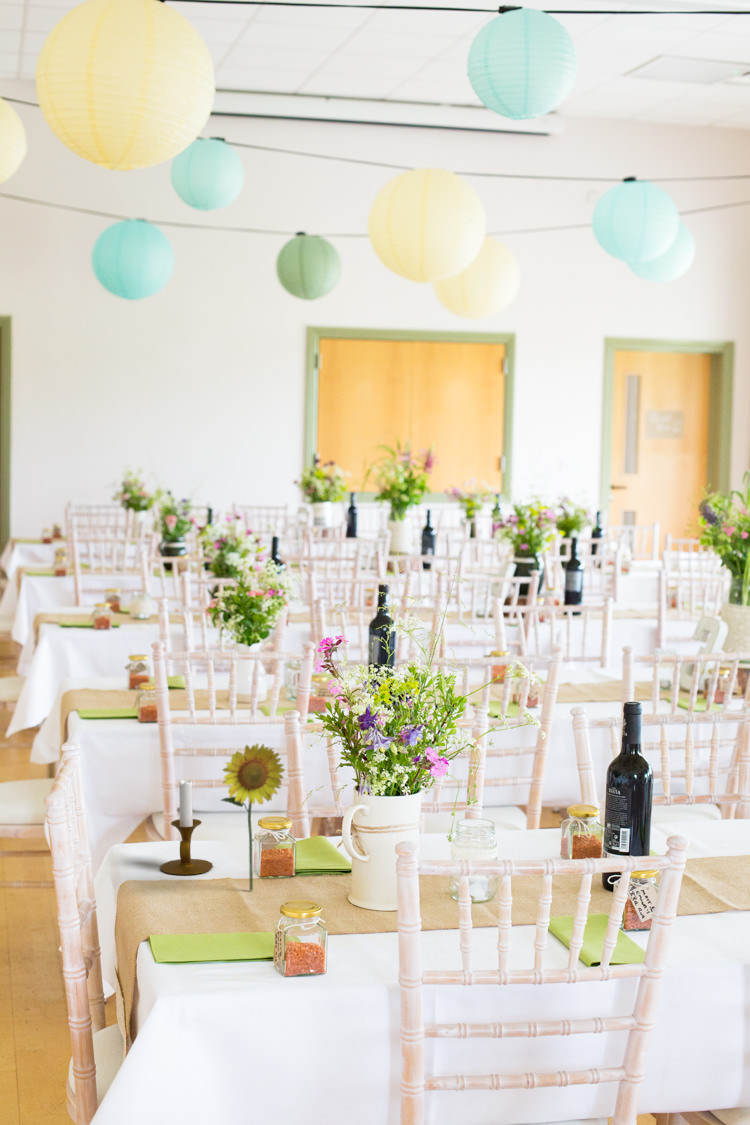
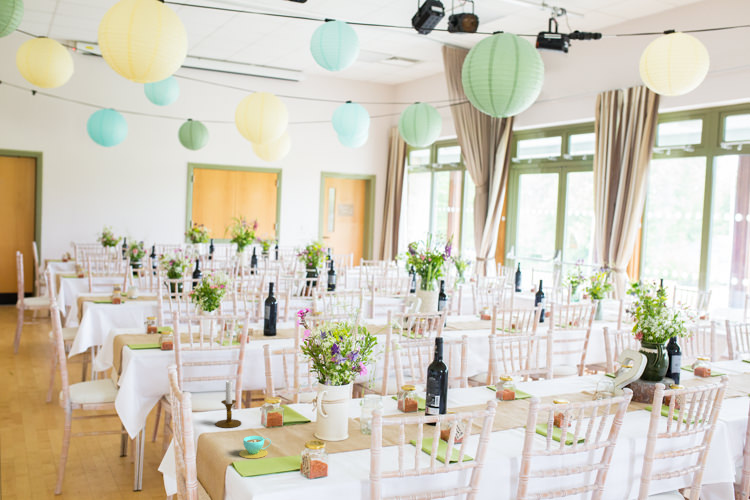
flower: present [222,744,285,890] -> none [253,362,286,433]
teacup: none [171,892,237,937] -> present [239,436,271,458]

